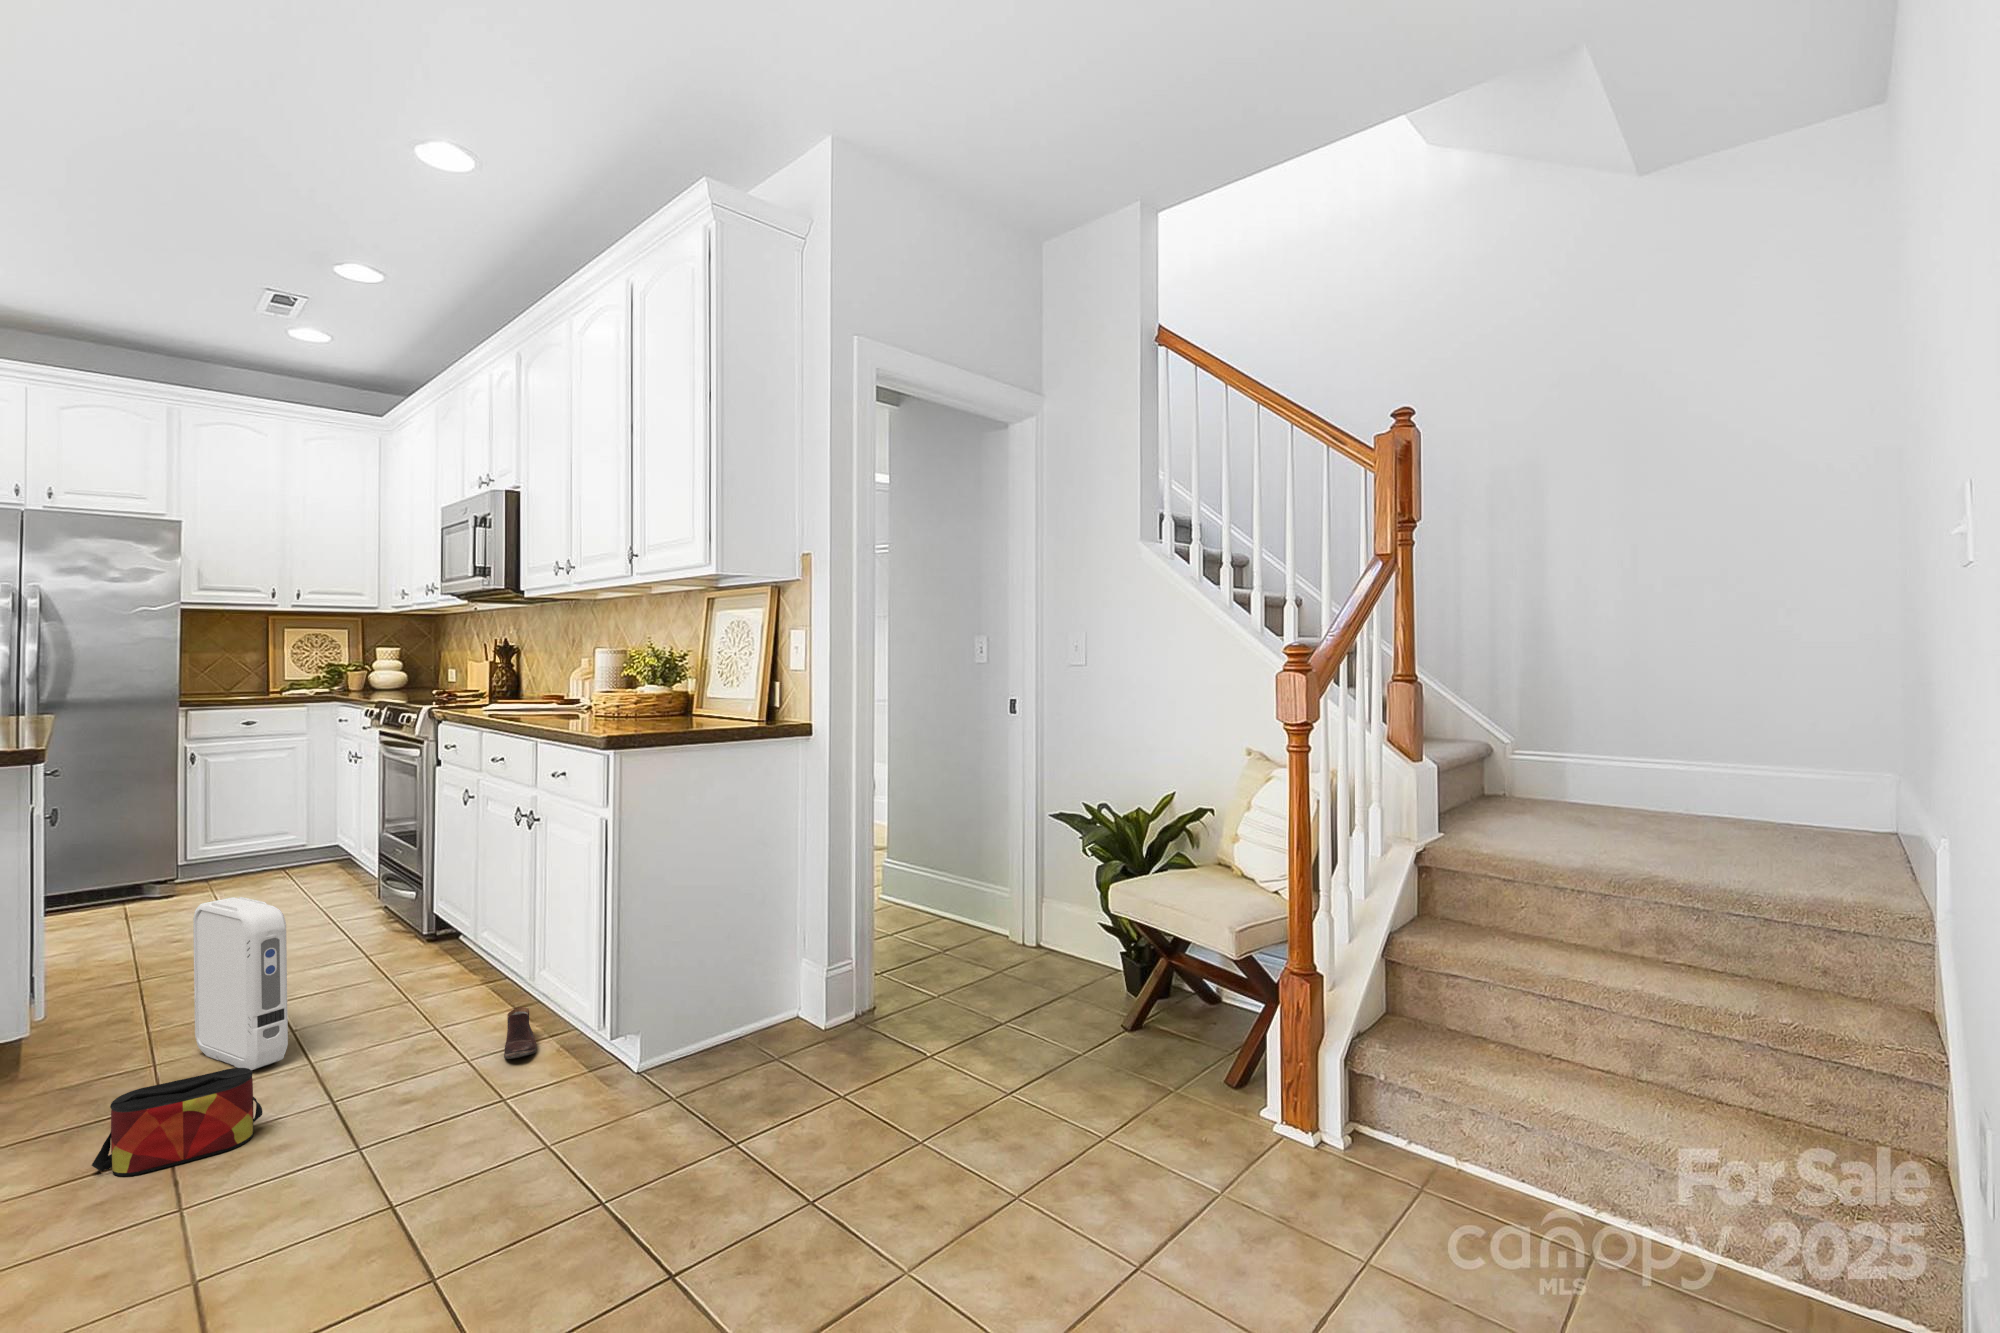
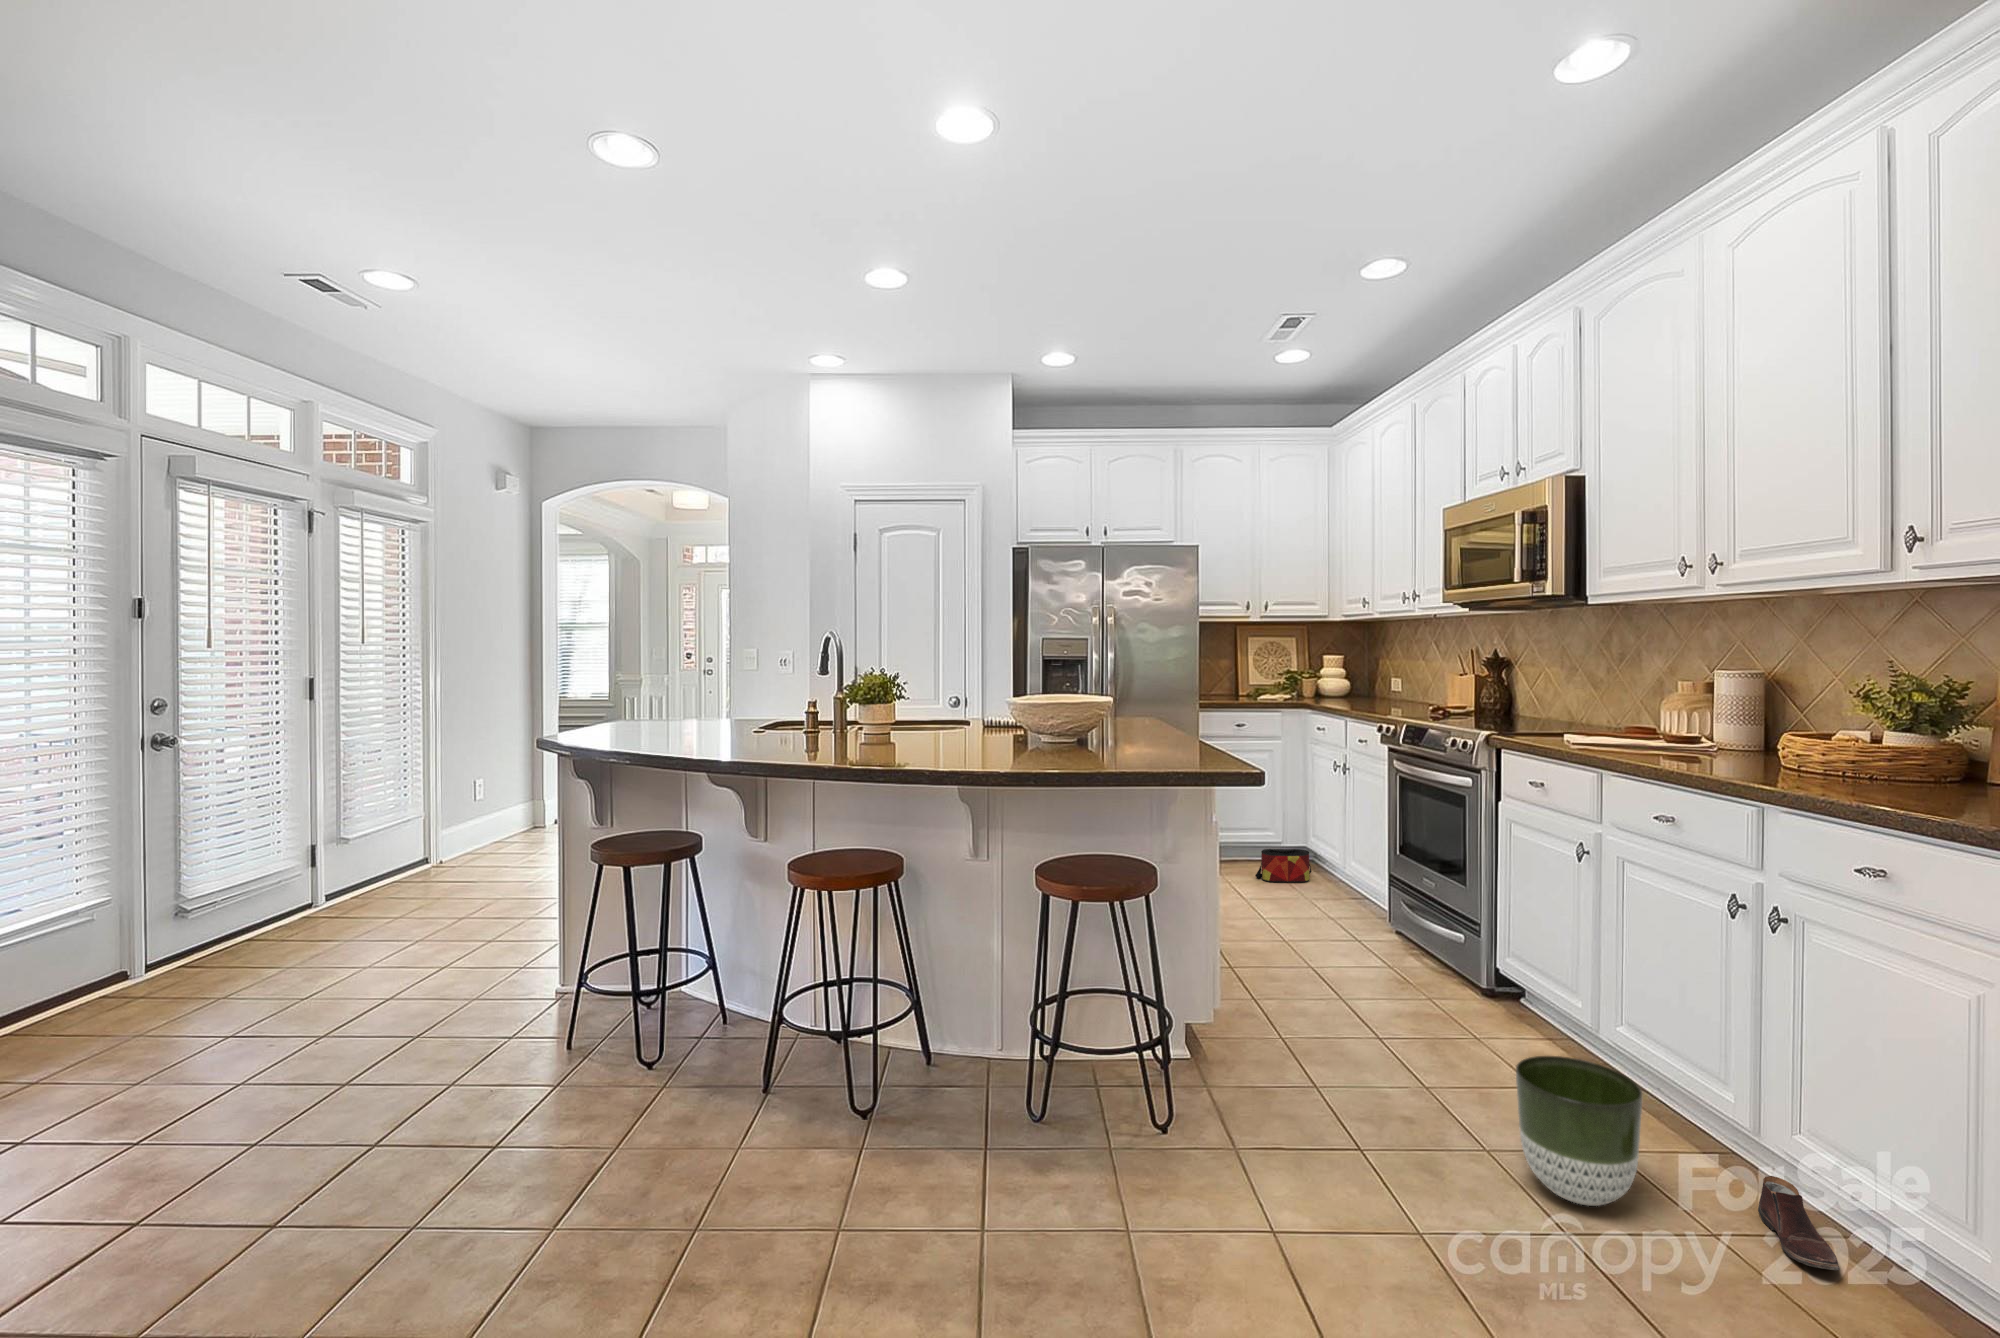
air purifier: present [193,897,288,1070] -> none [1354,944,1470,1151]
planter: none [311,957,416,1072] -> present [1516,1056,1642,1206]
bag: present [92,1068,262,1176] -> present [1255,849,1311,883]

